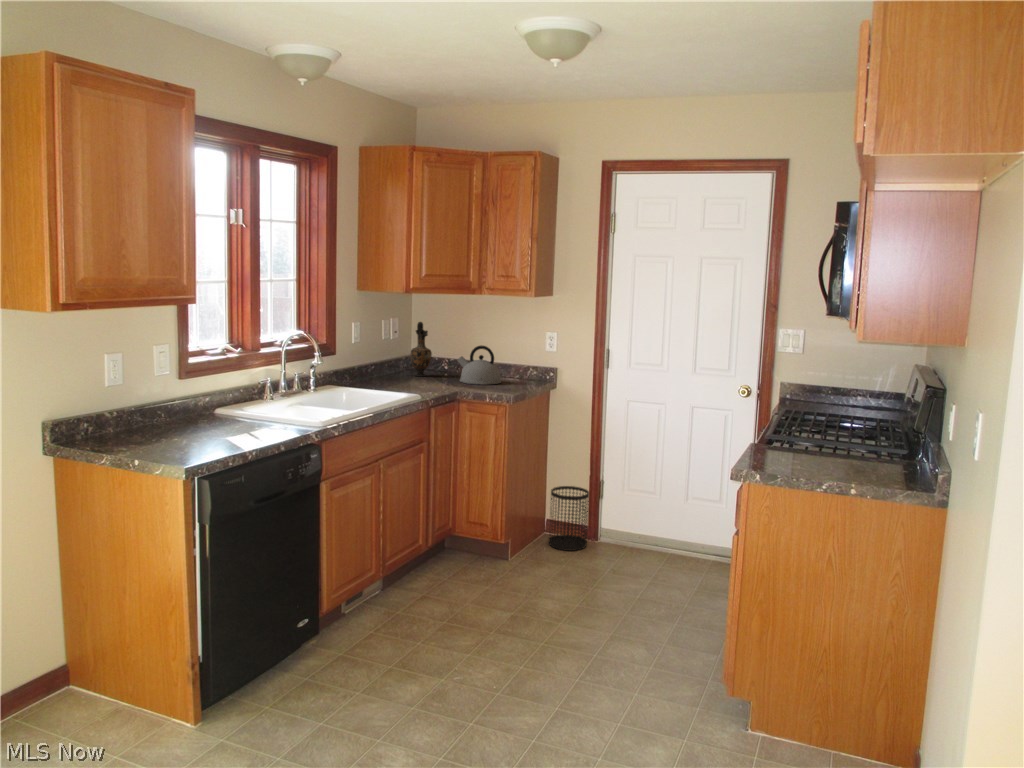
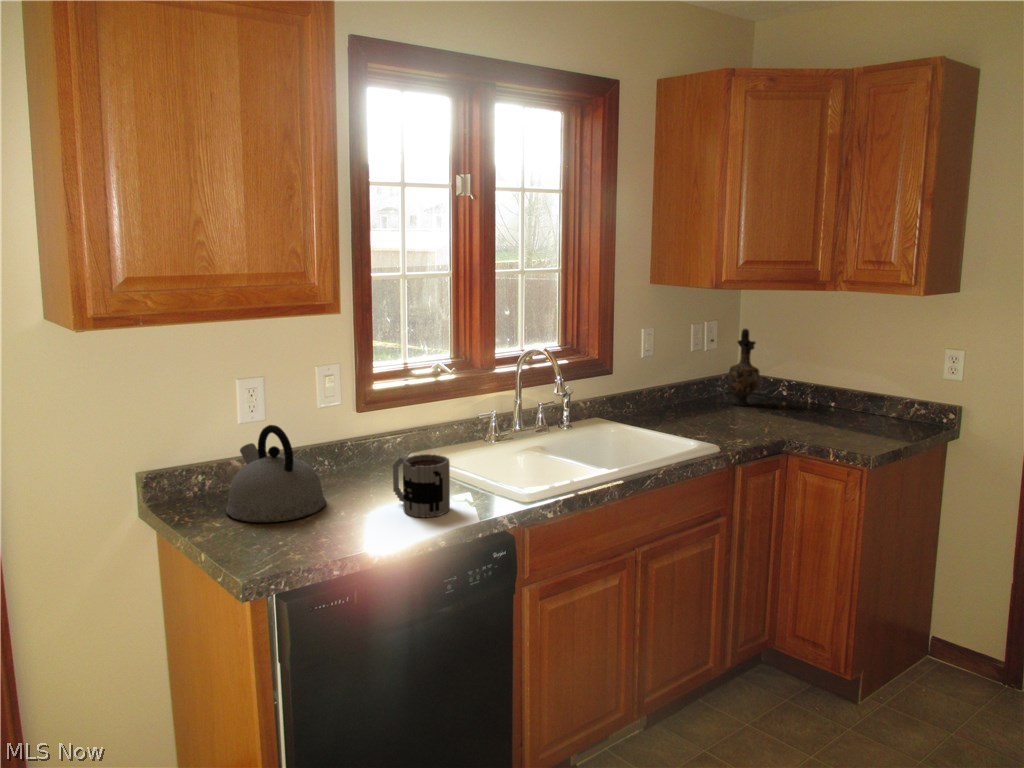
kettle: present [457,345,501,385] -> present [226,425,326,522]
mug: none [235,397,278,436] -> present [393,454,450,518]
wastebasket: present [549,486,589,551] -> none [929,595,1008,706]

